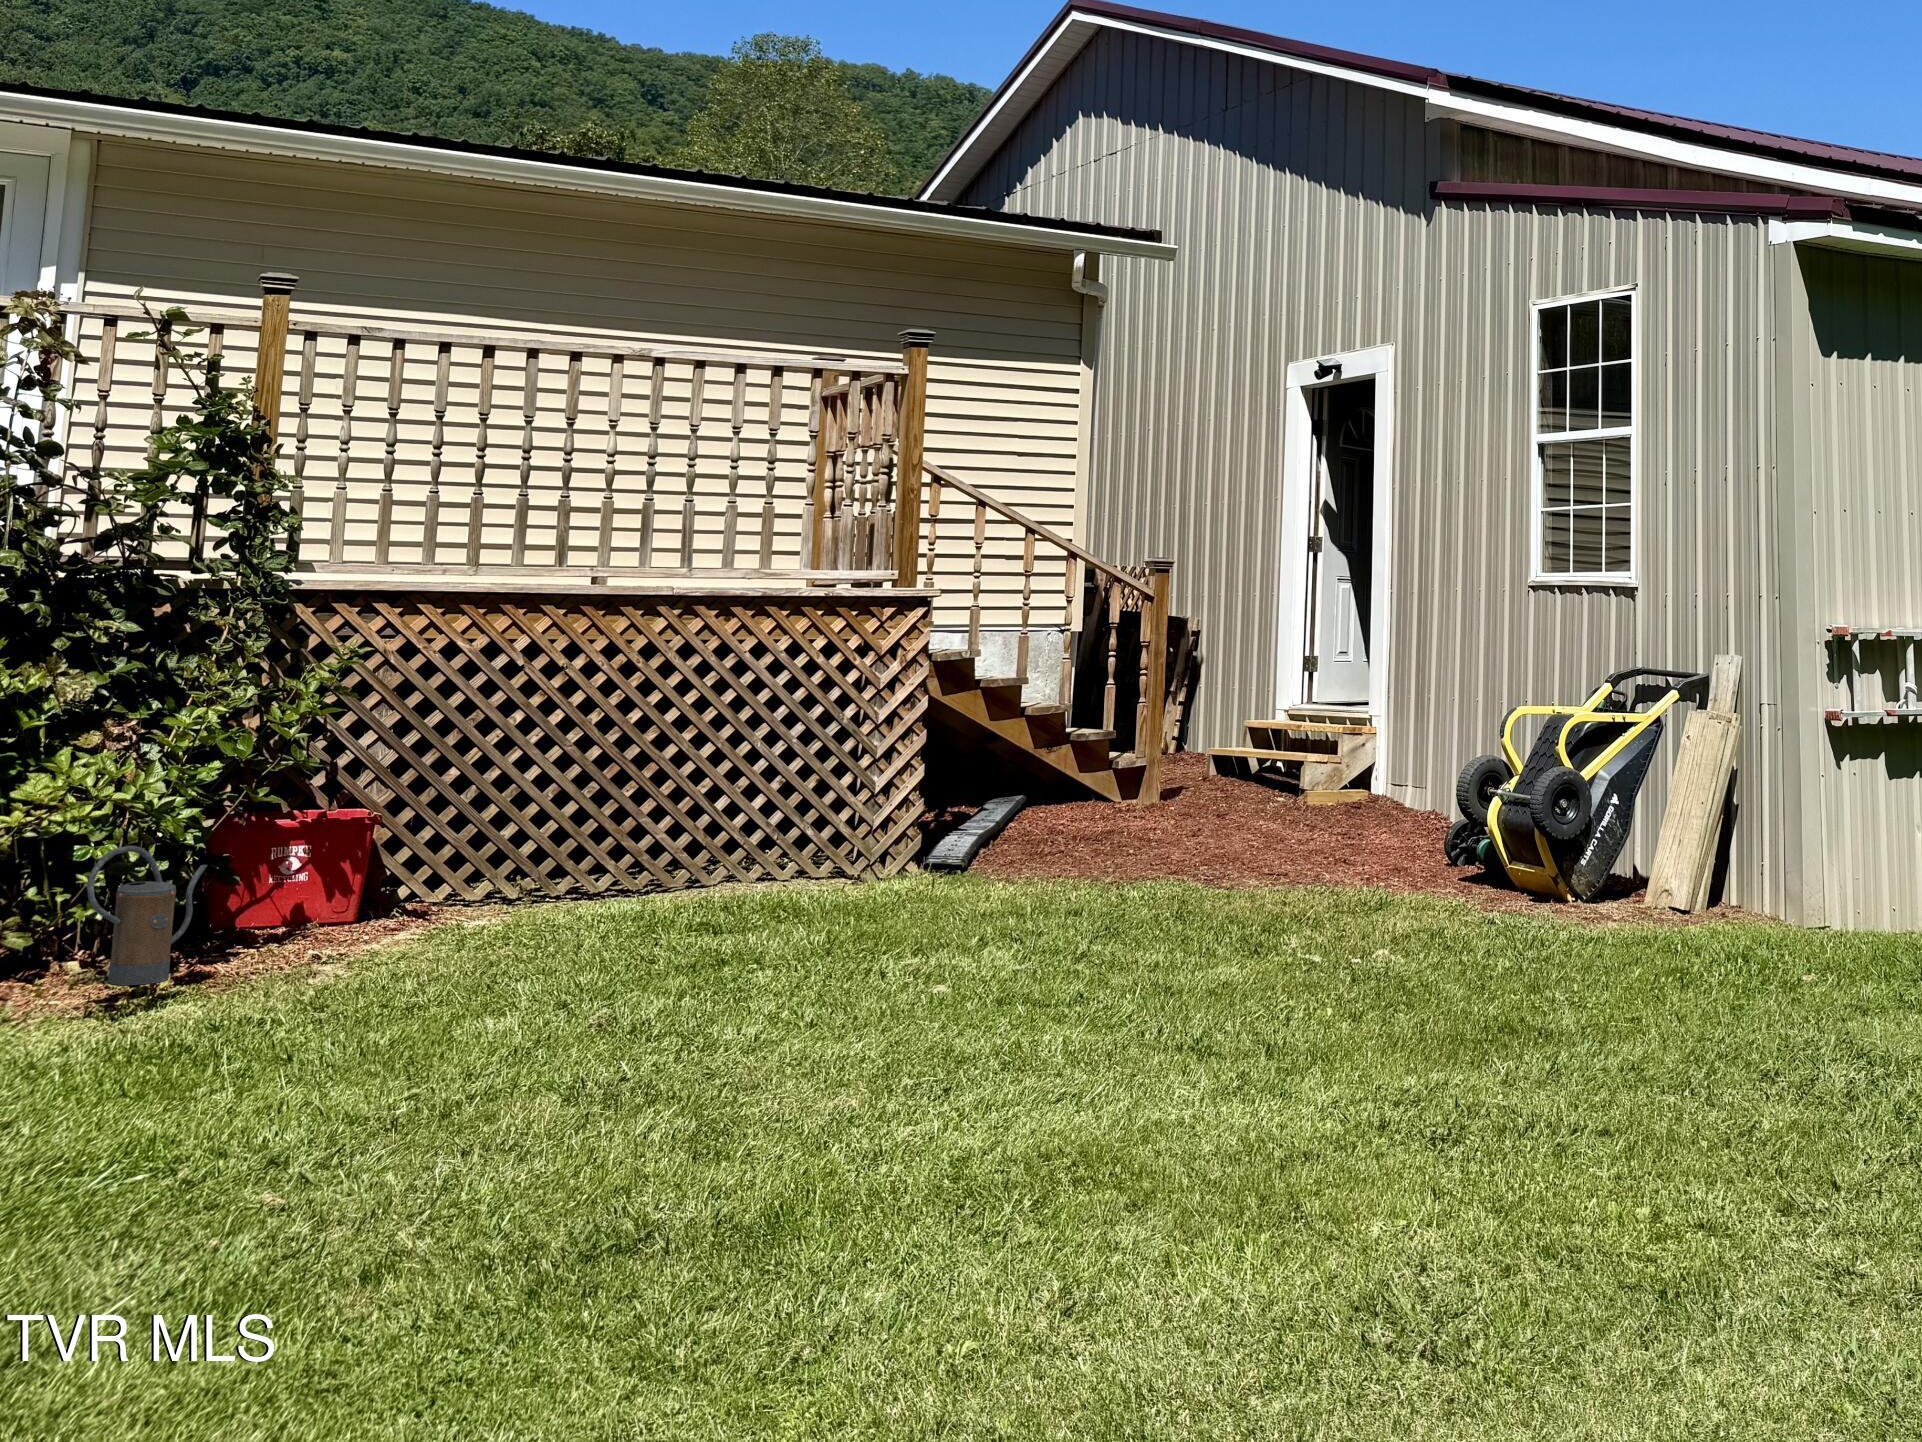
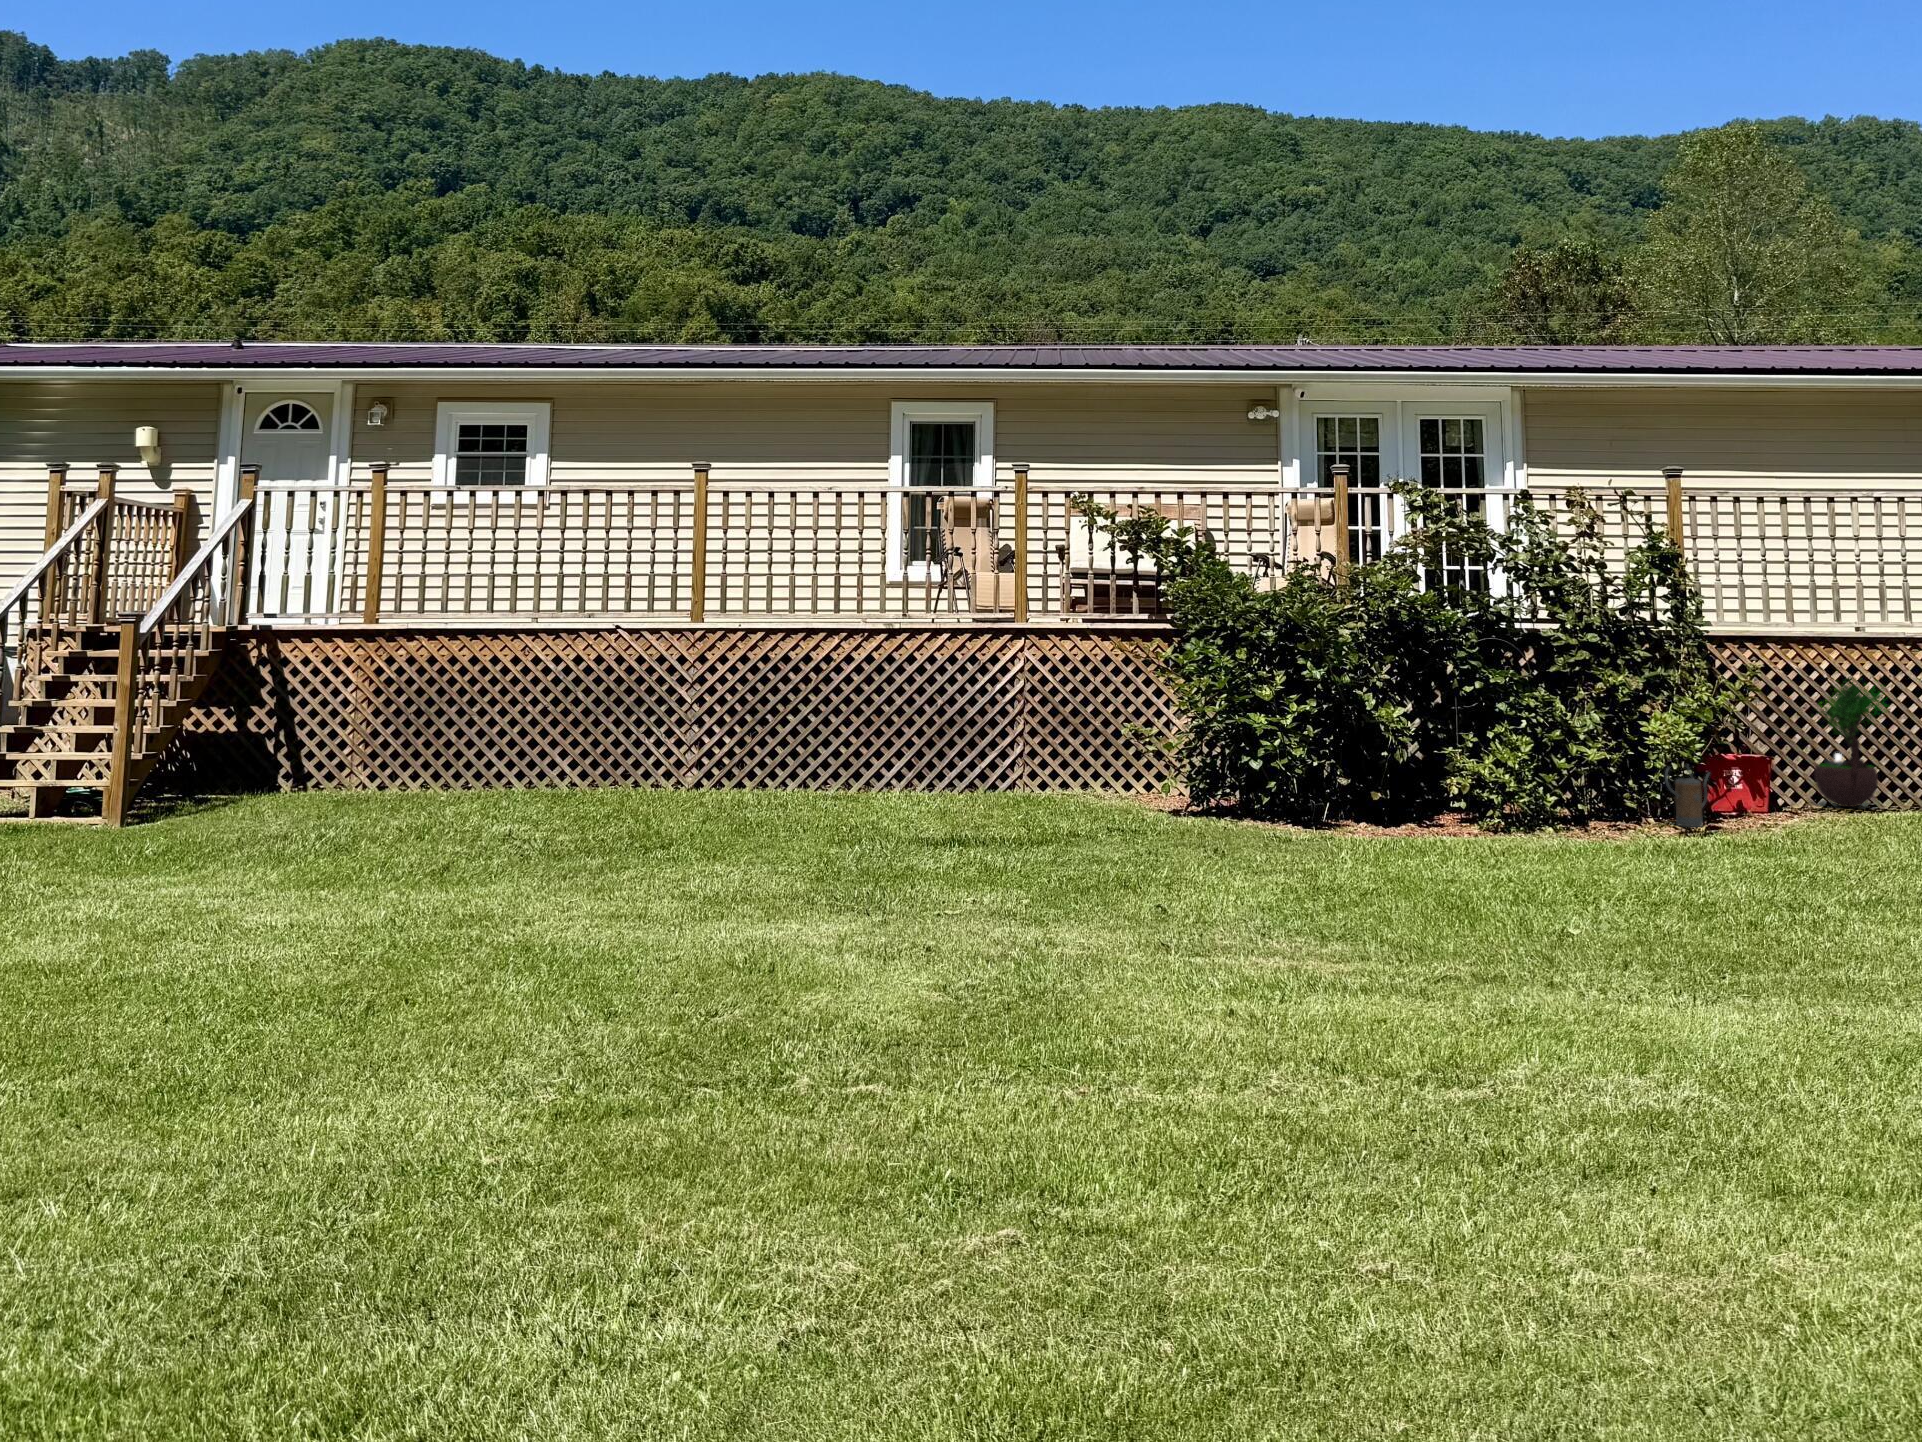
potted tree: none [472,651,624,899] -> present [1814,679,1887,807]

